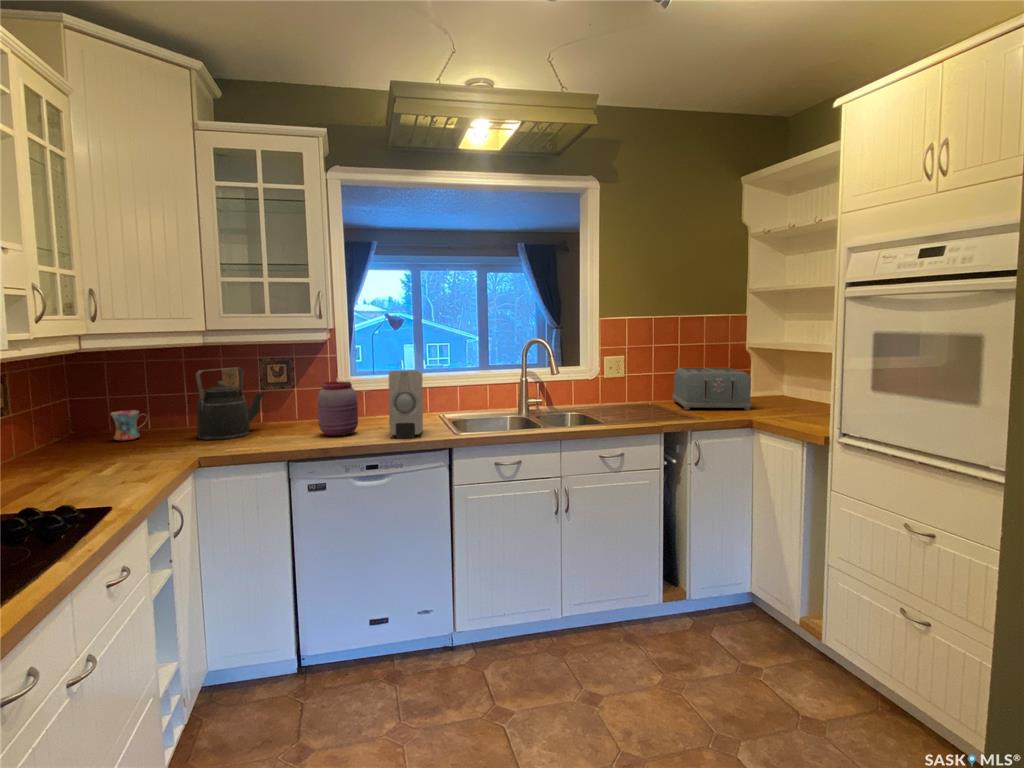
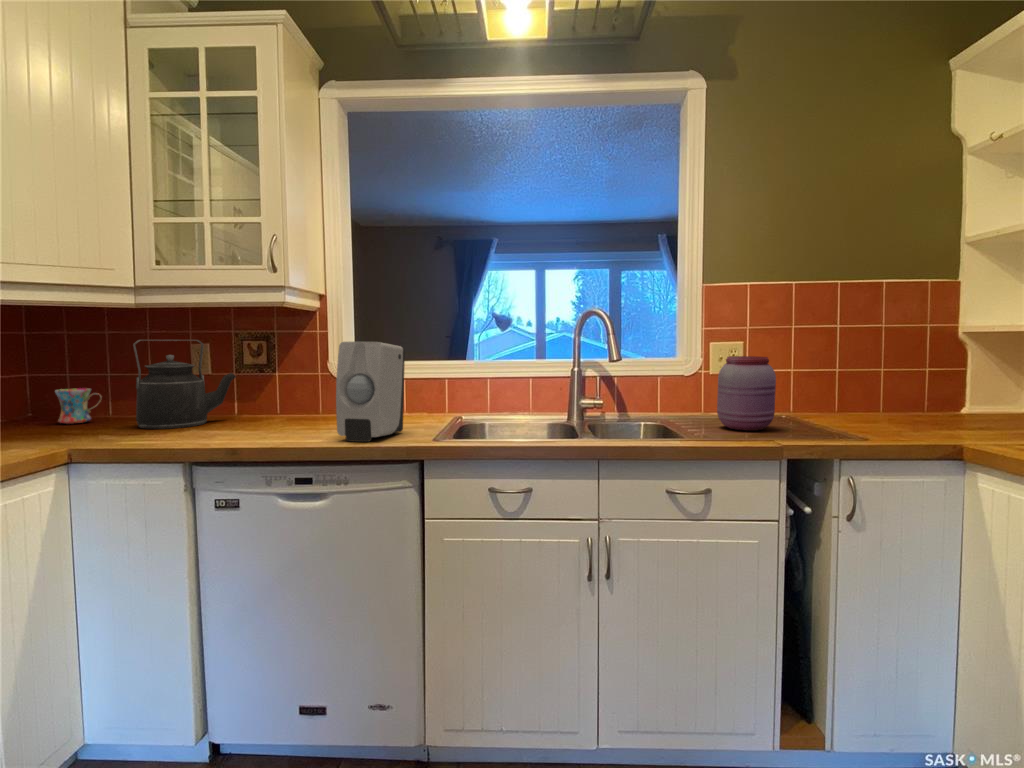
toaster: present [672,368,752,410] -> none [820,362,969,433]
jar: present [317,382,358,436] -> present [717,356,776,431]

